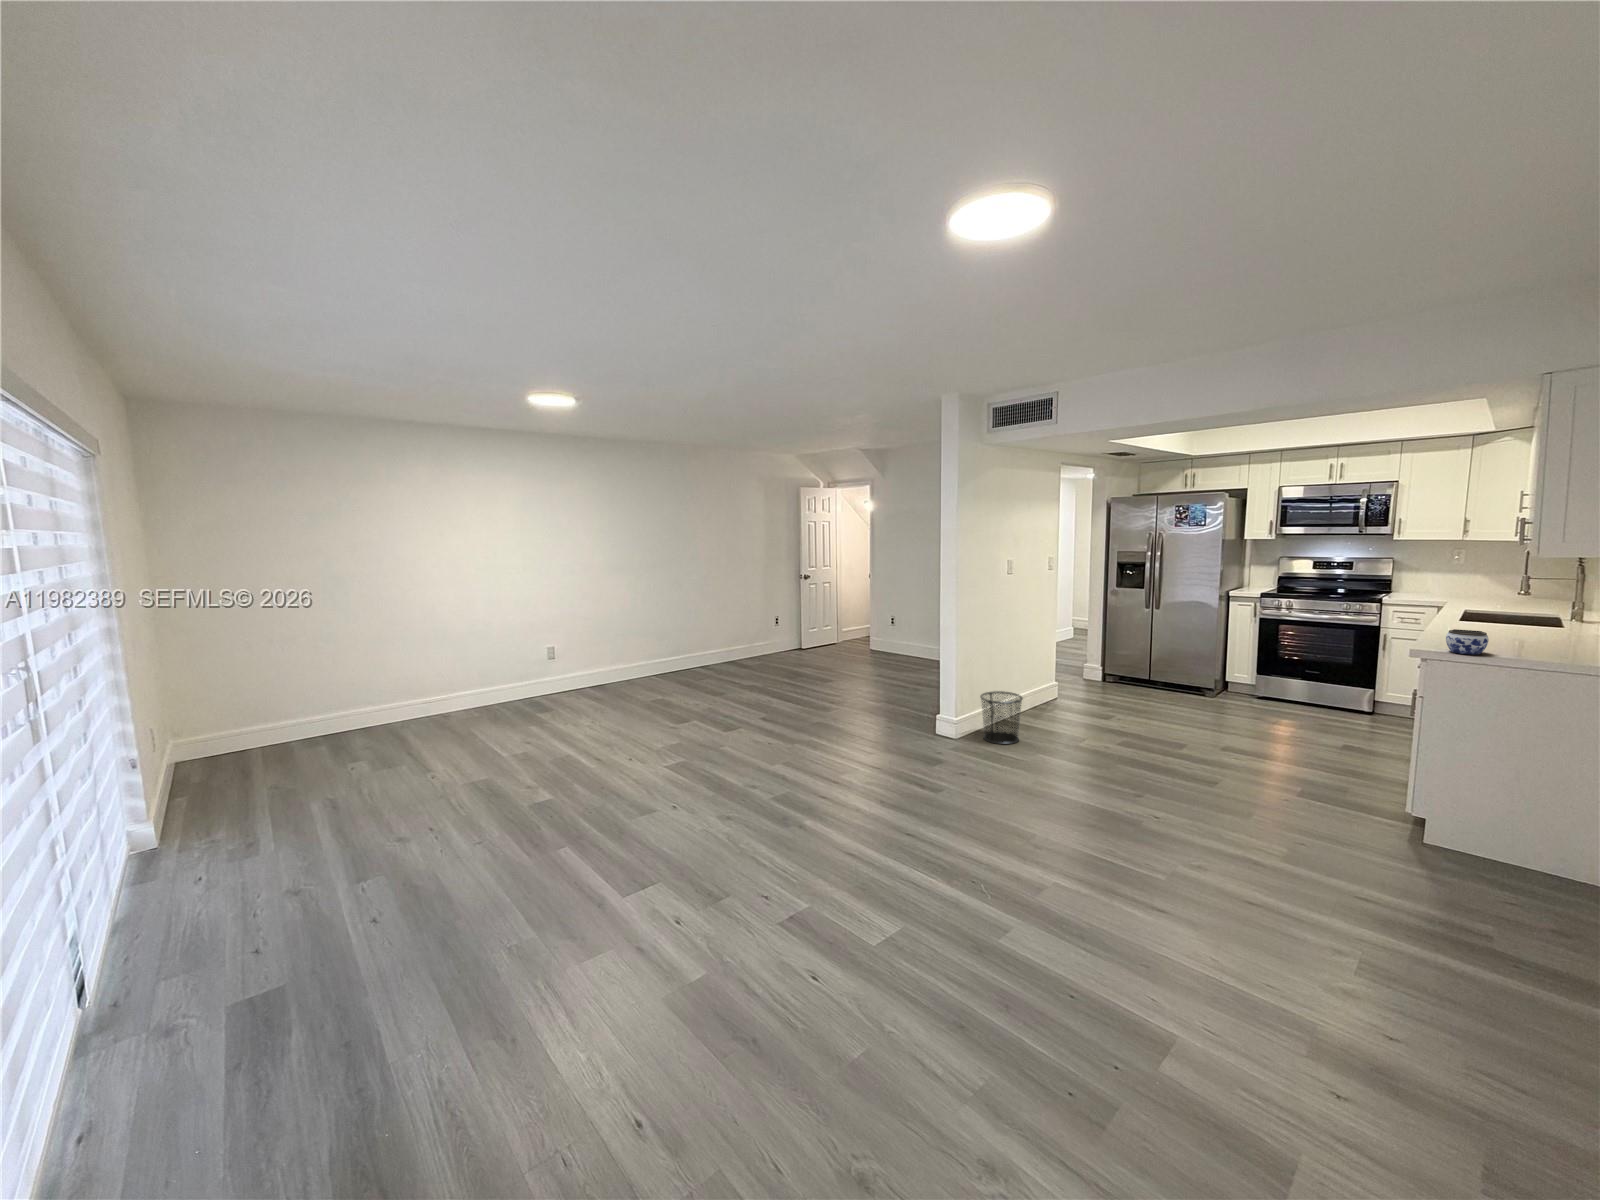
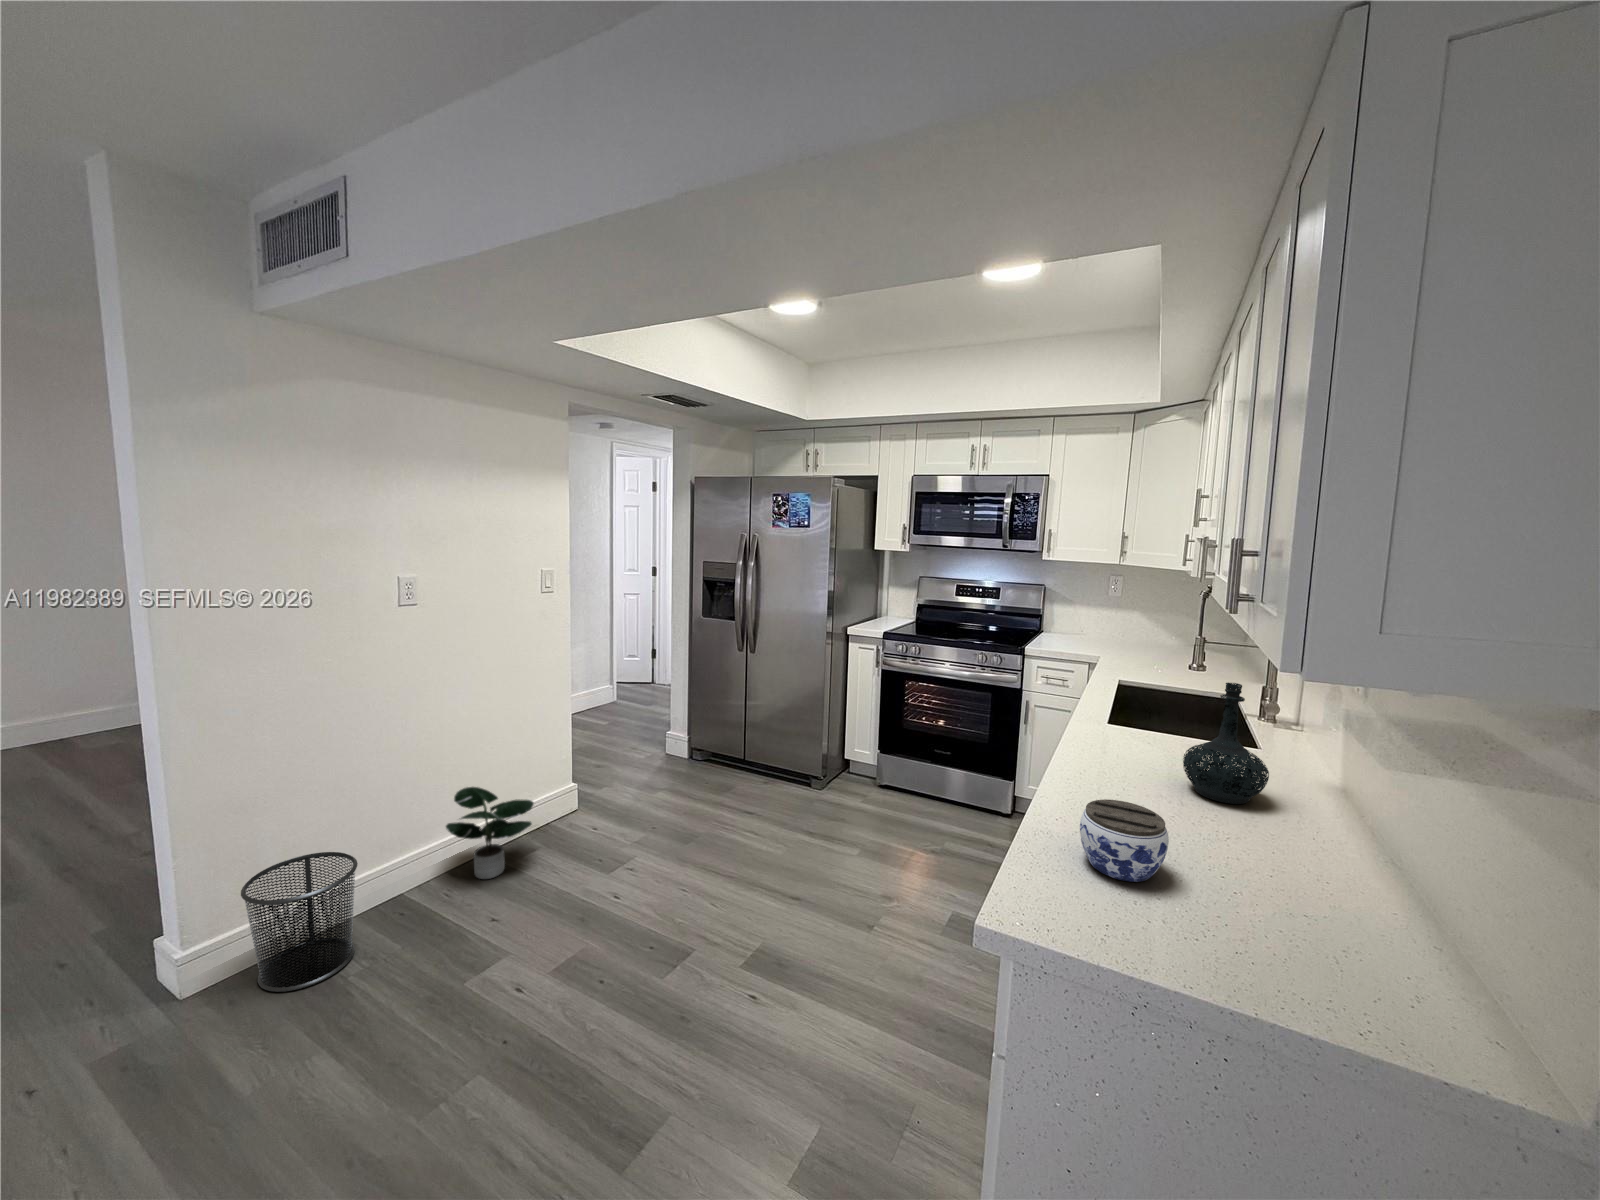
bottle: none [1502,590,1551,644] -> present [1183,683,1269,804]
potted plant: none [1024,675,1068,721] -> present [446,787,534,879]

